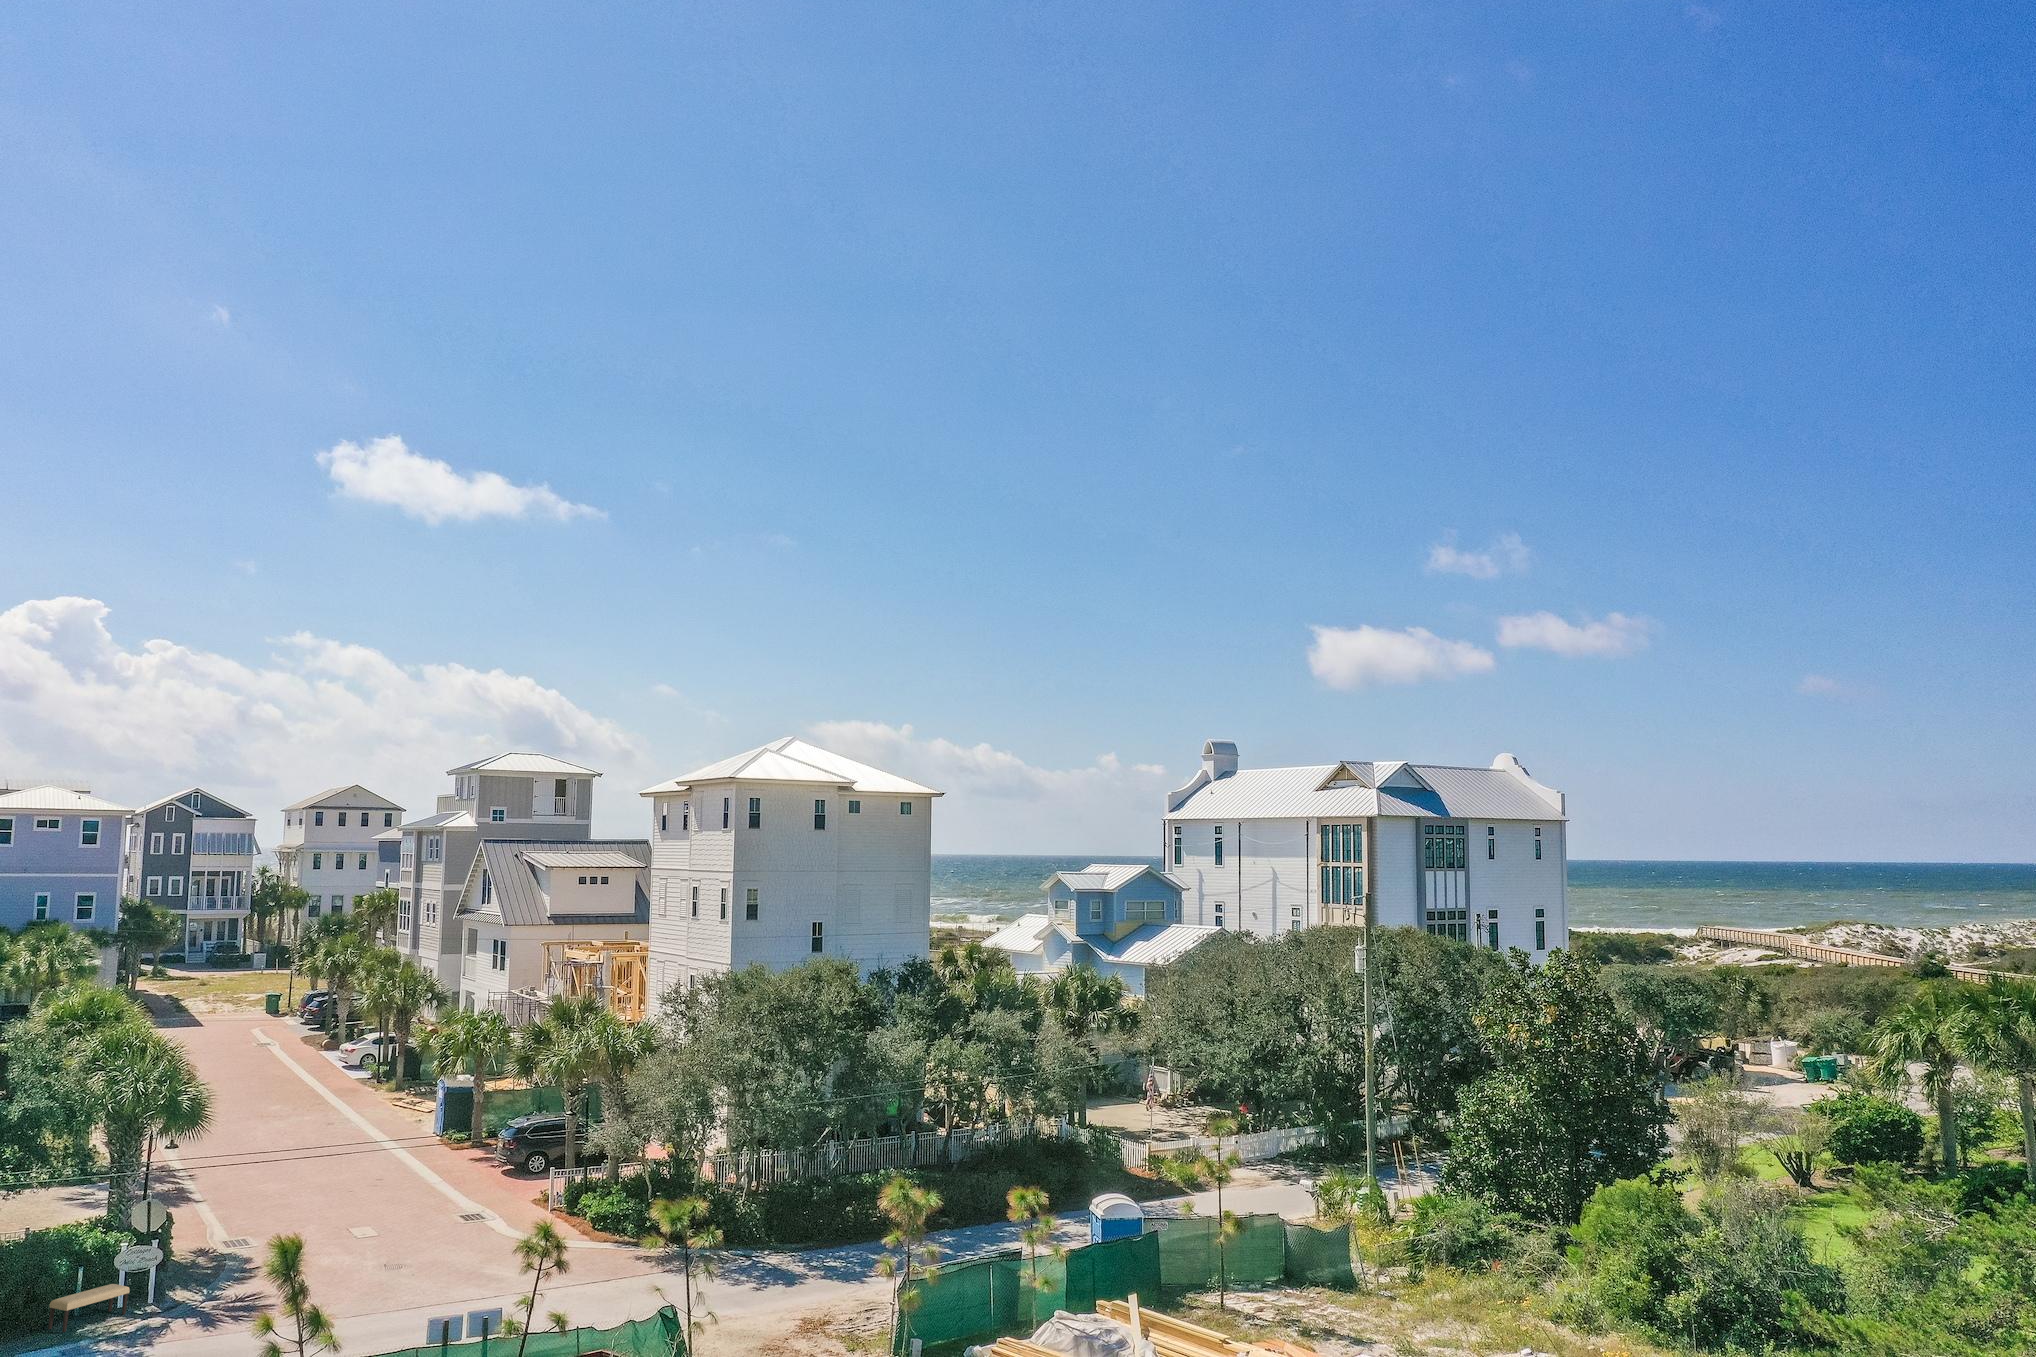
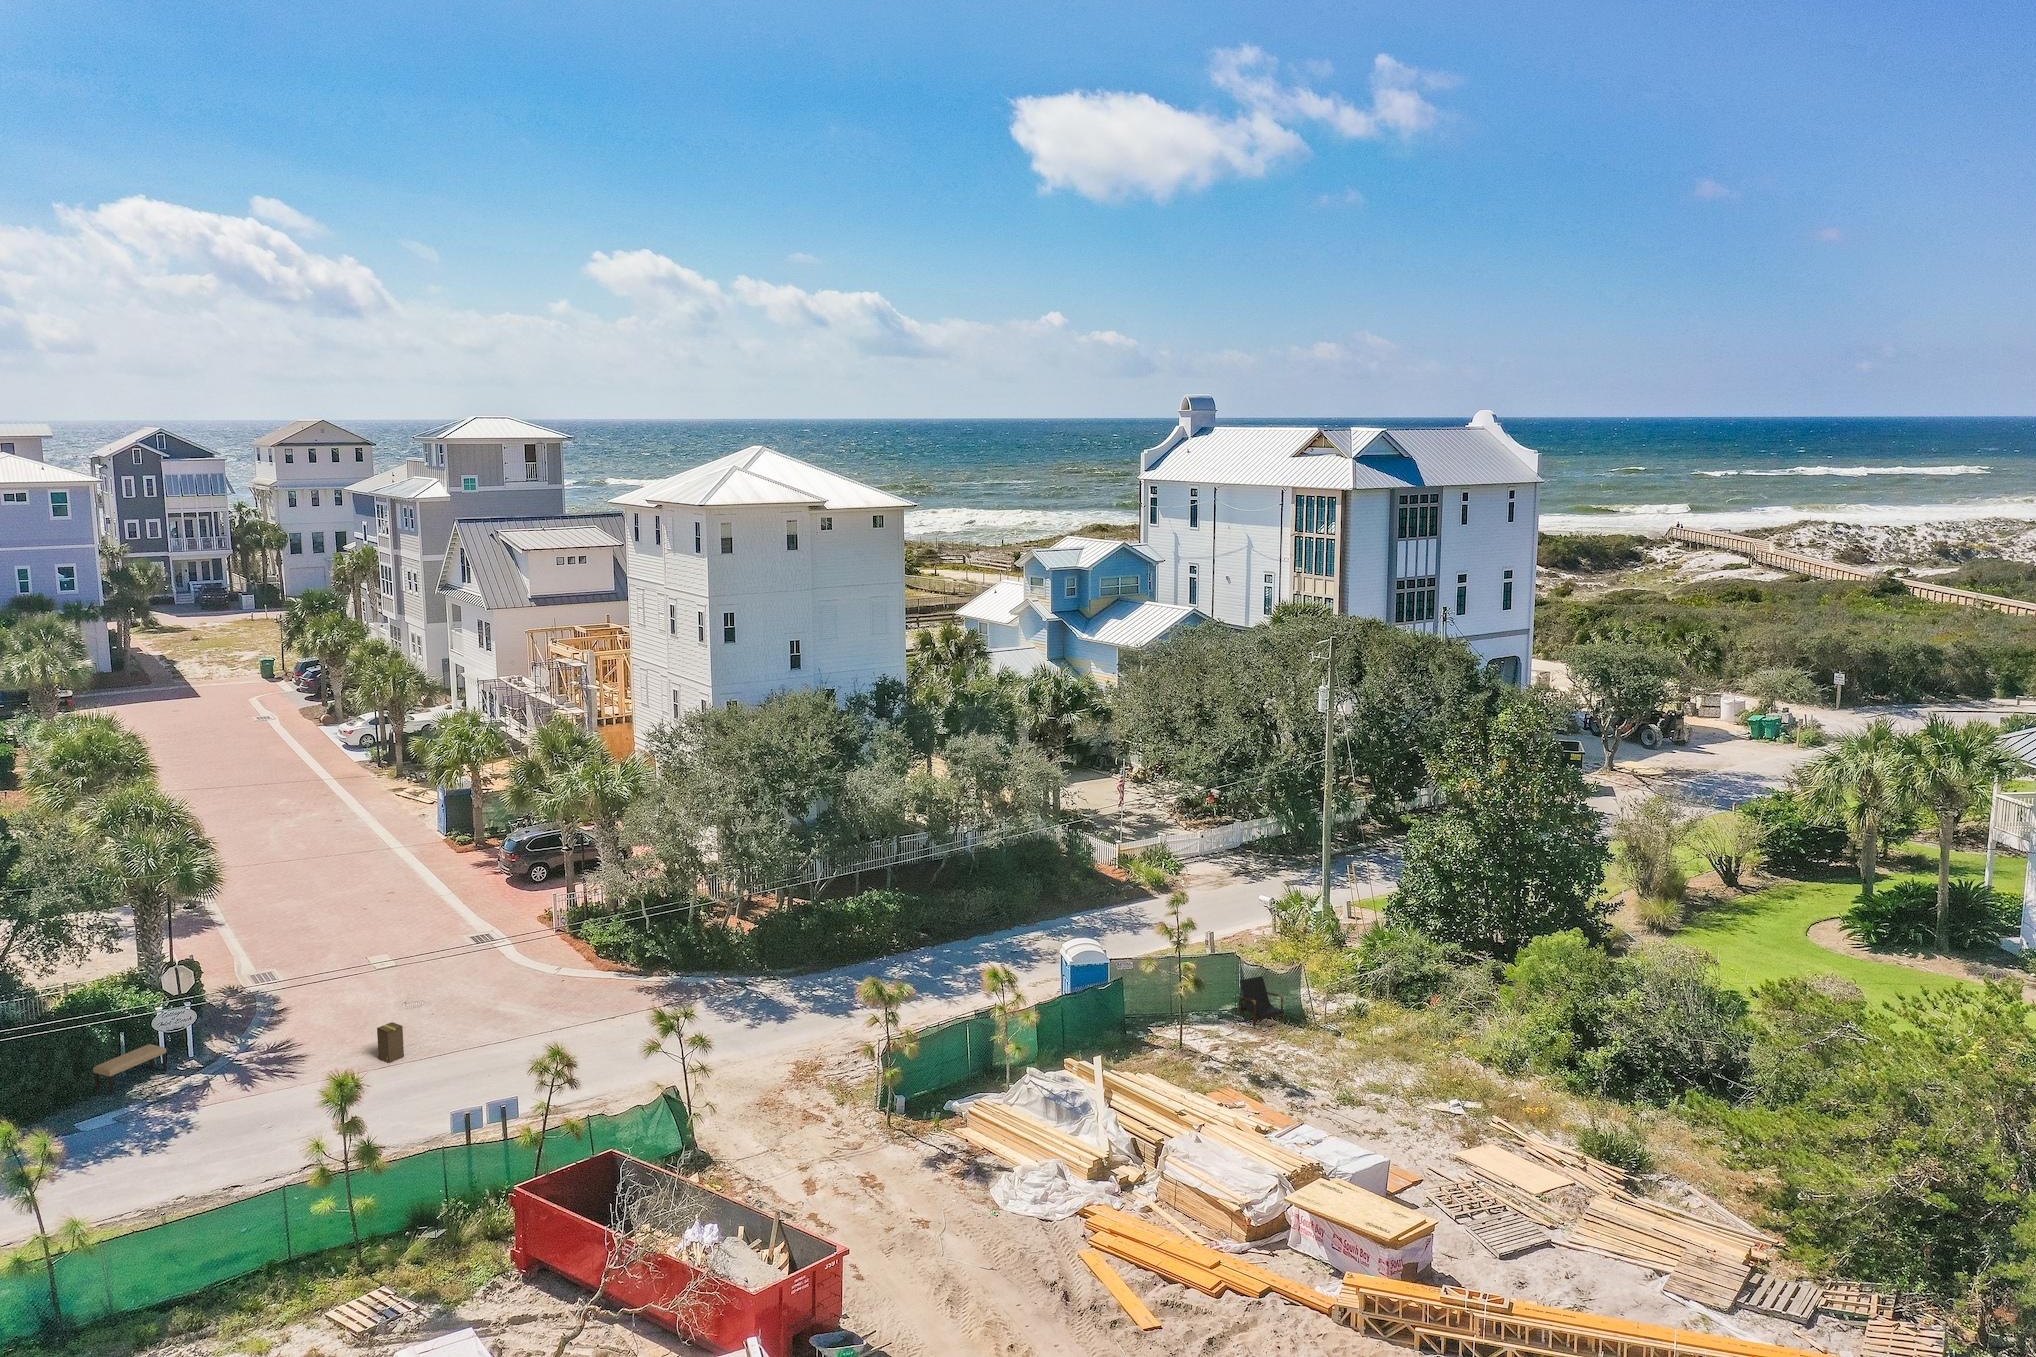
lounge chair: none [1283,1238,1333,1296] -> present [1239,976,1284,1030]
cardboard box: none [353,1266,384,1311] -> present [377,1022,404,1063]

